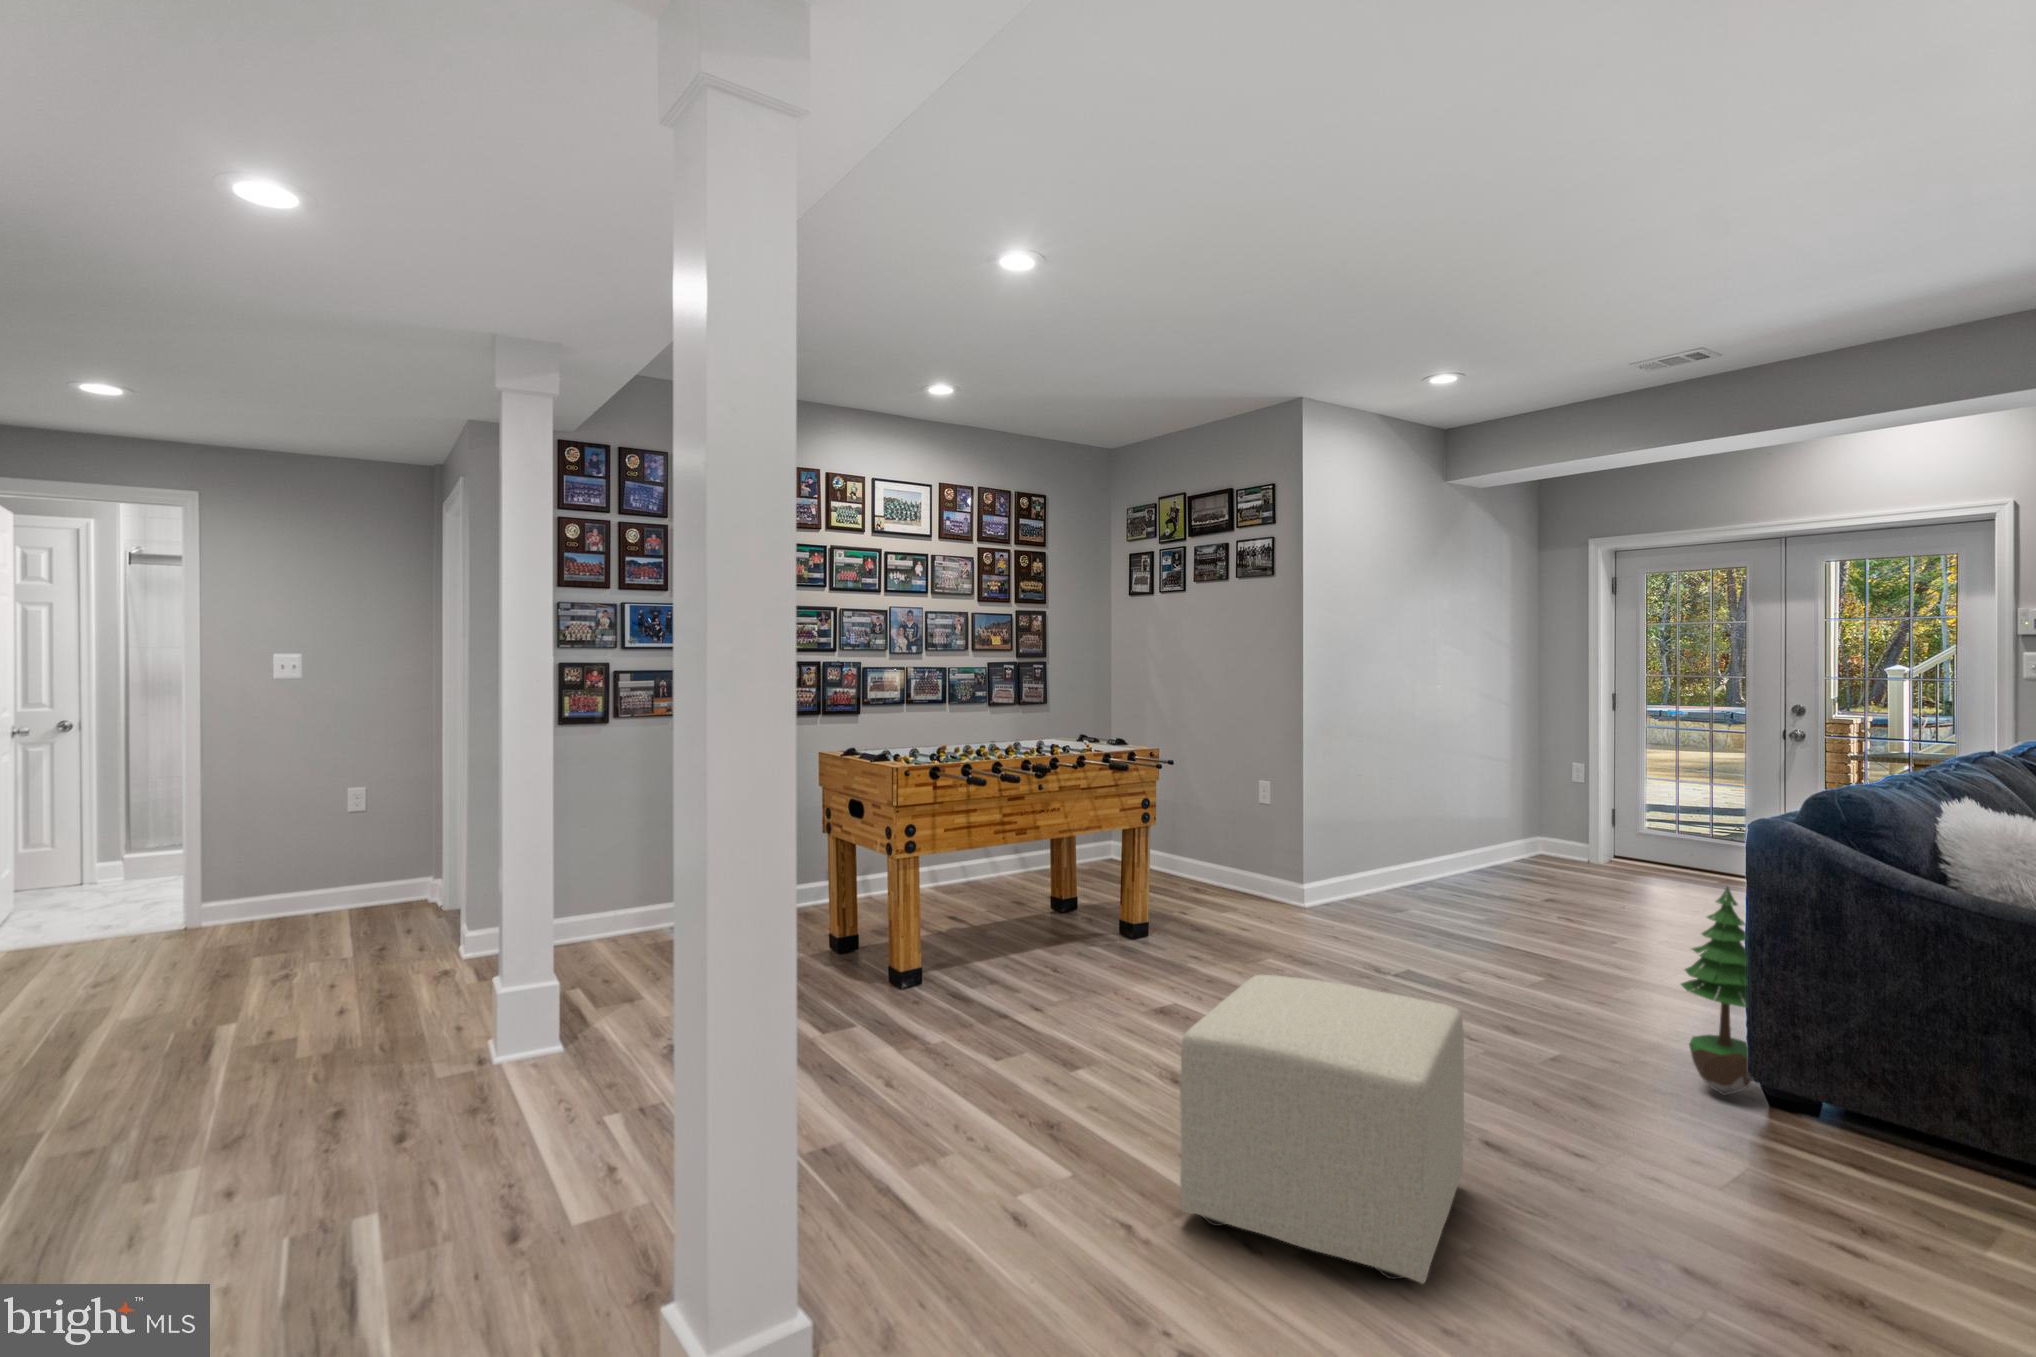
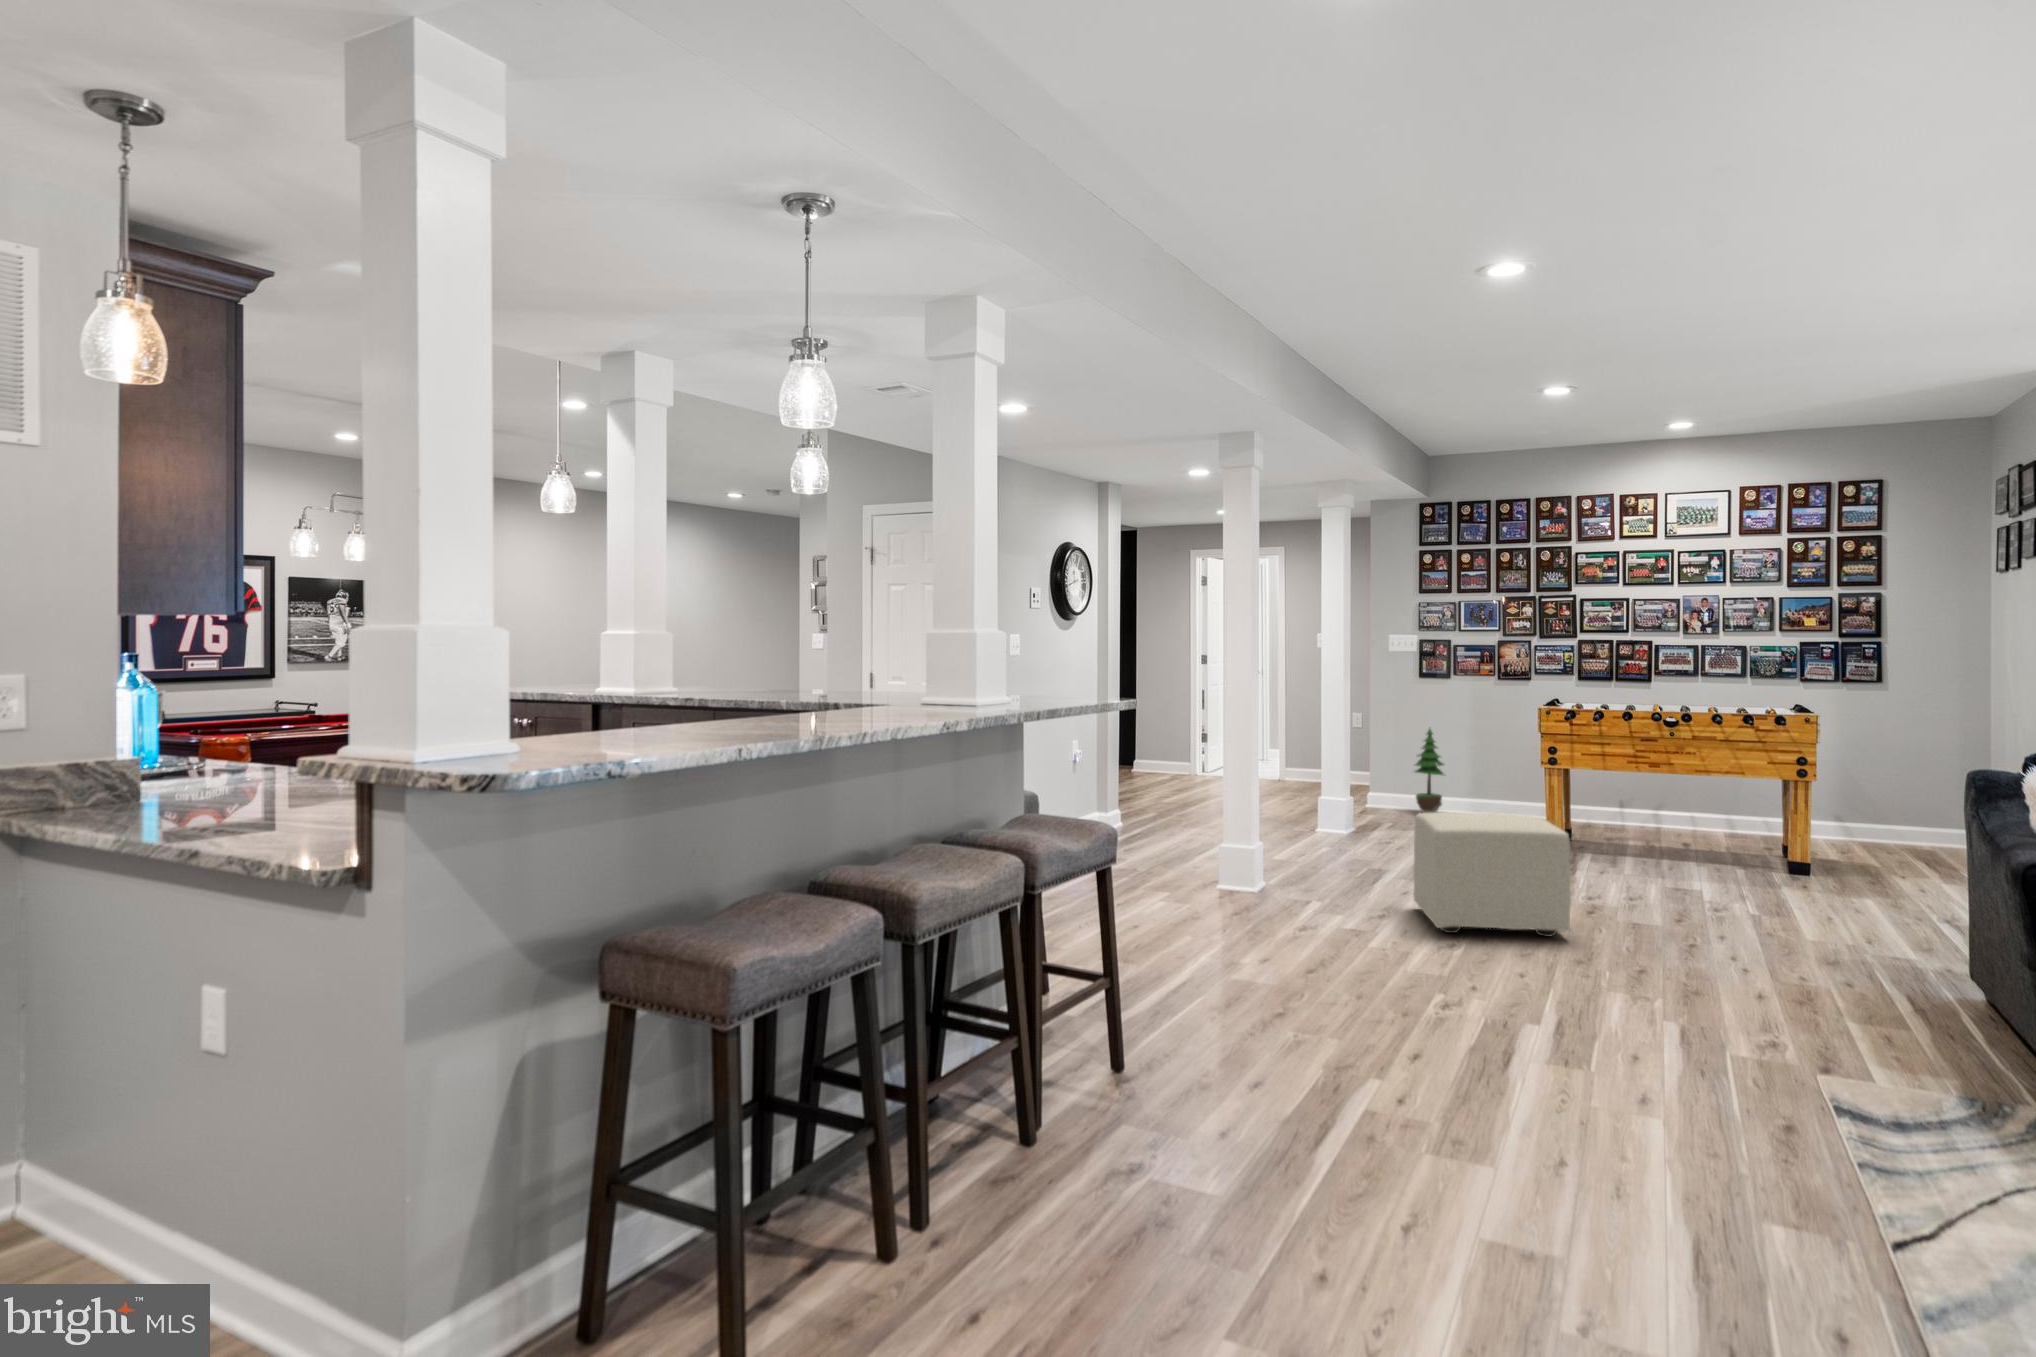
potted tree: present [1681,887,1757,1095] -> present [1415,729,1444,813]

